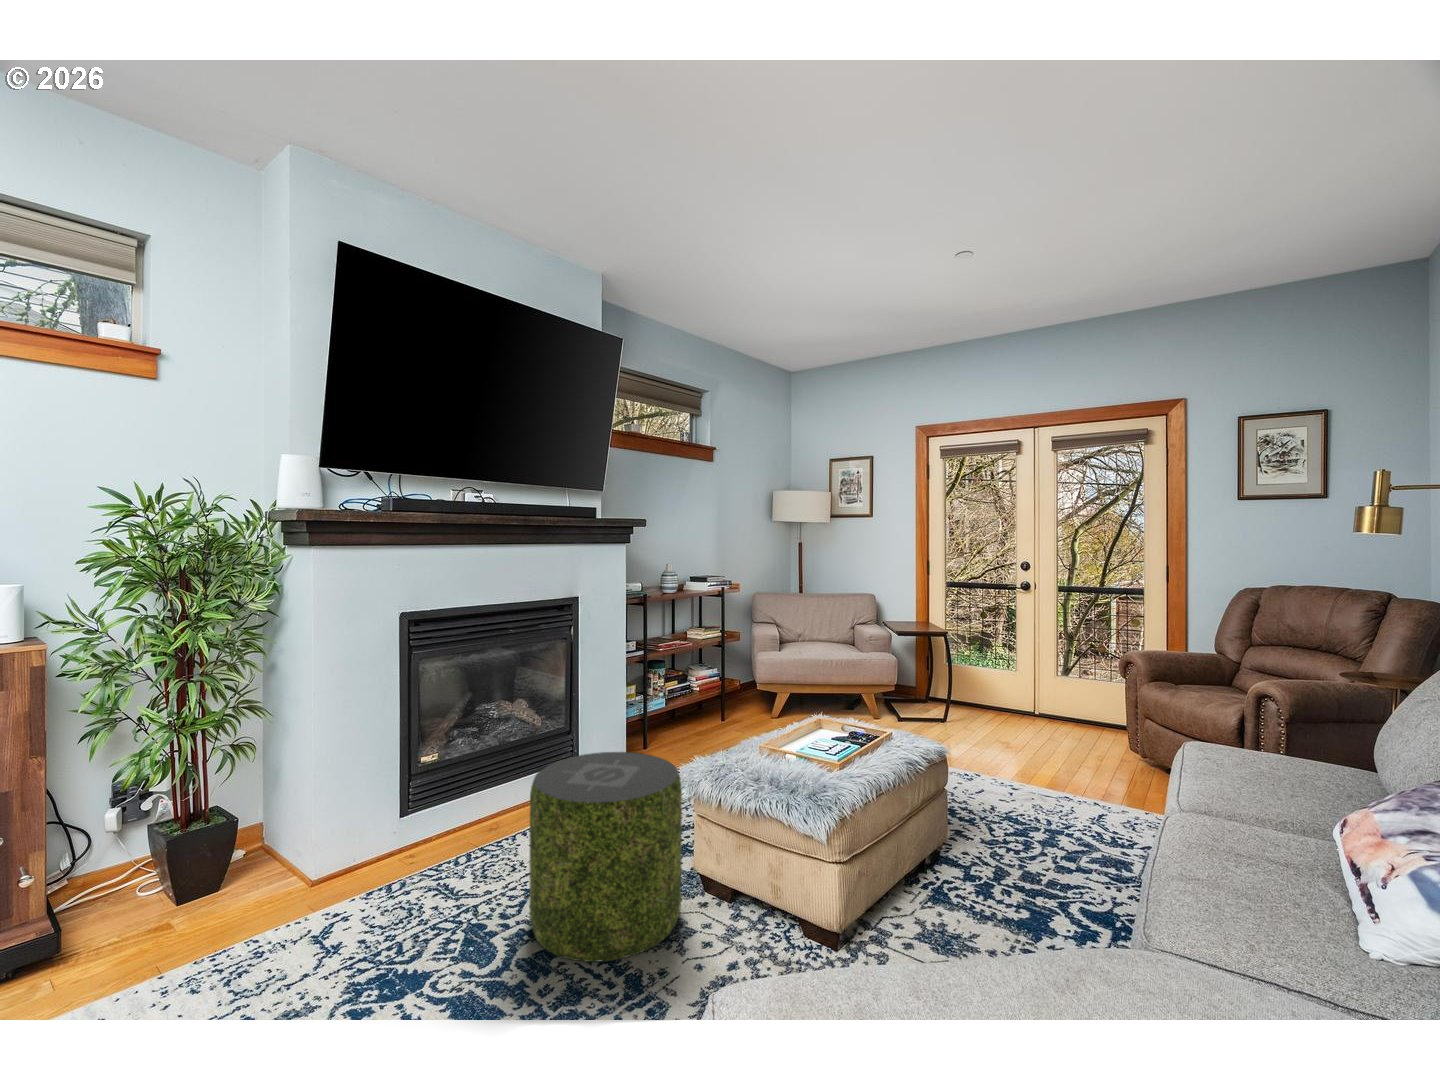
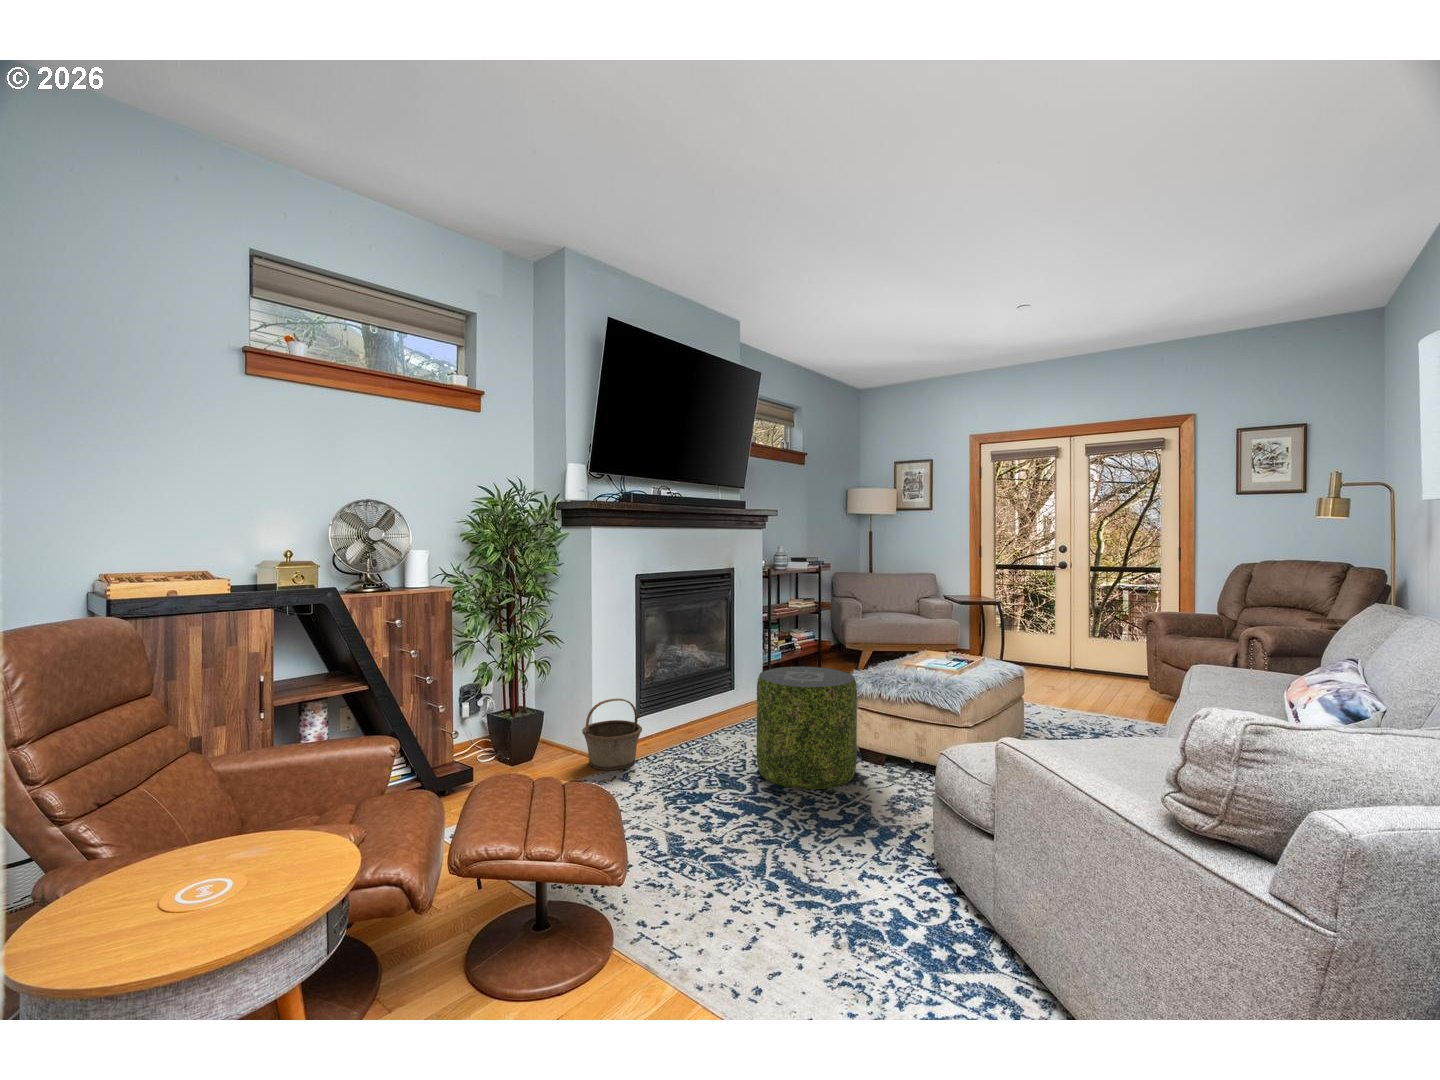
basket: none [278,803,378,918] -> present [582,698,642,770]

